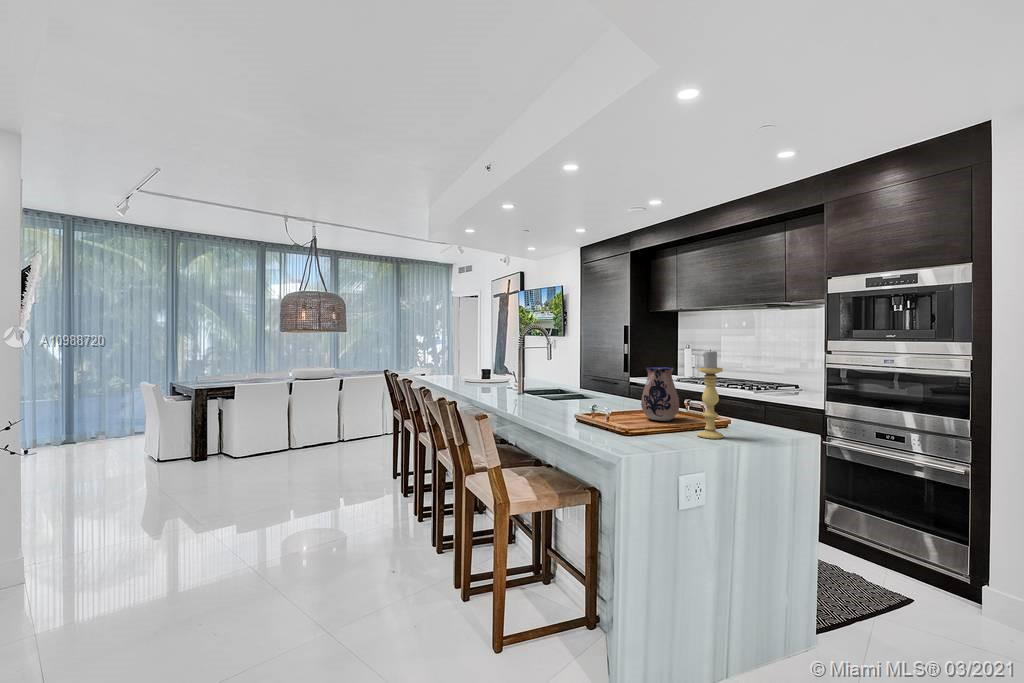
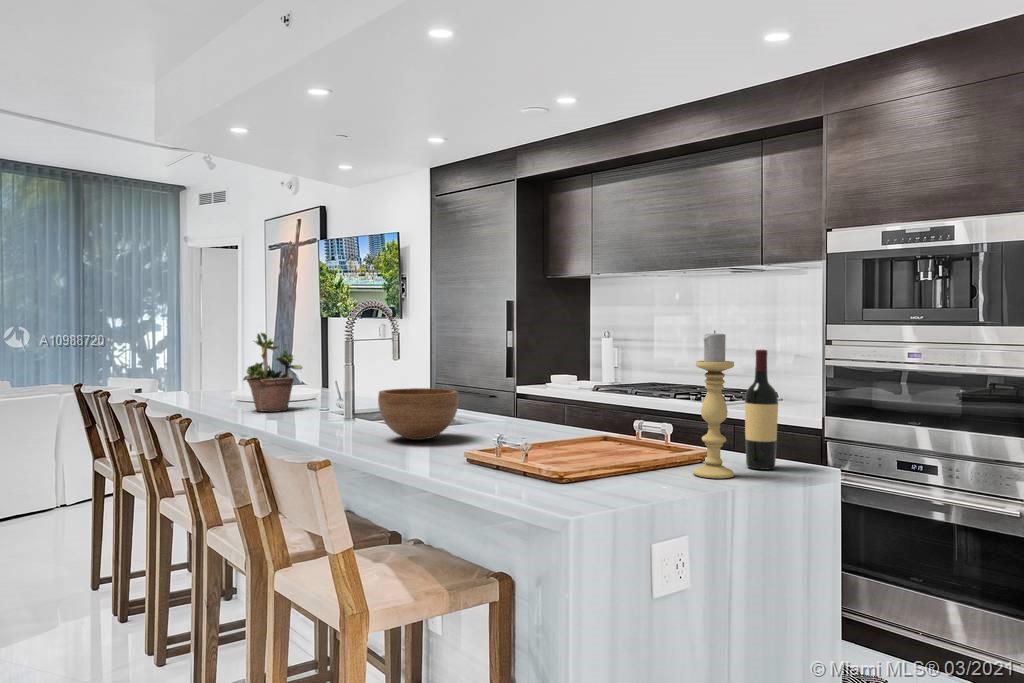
potted plant: none [465,344,497,391] -> present [243,333,302,412]
wine bottle: none [735,361,756,435] -> present [745,350,778,470]
ceramic pitcher: present [641,367,679,421] -> none [586,363,648,453]
bowl: none [527,380,571,409] -> present [378,388,459,440]

